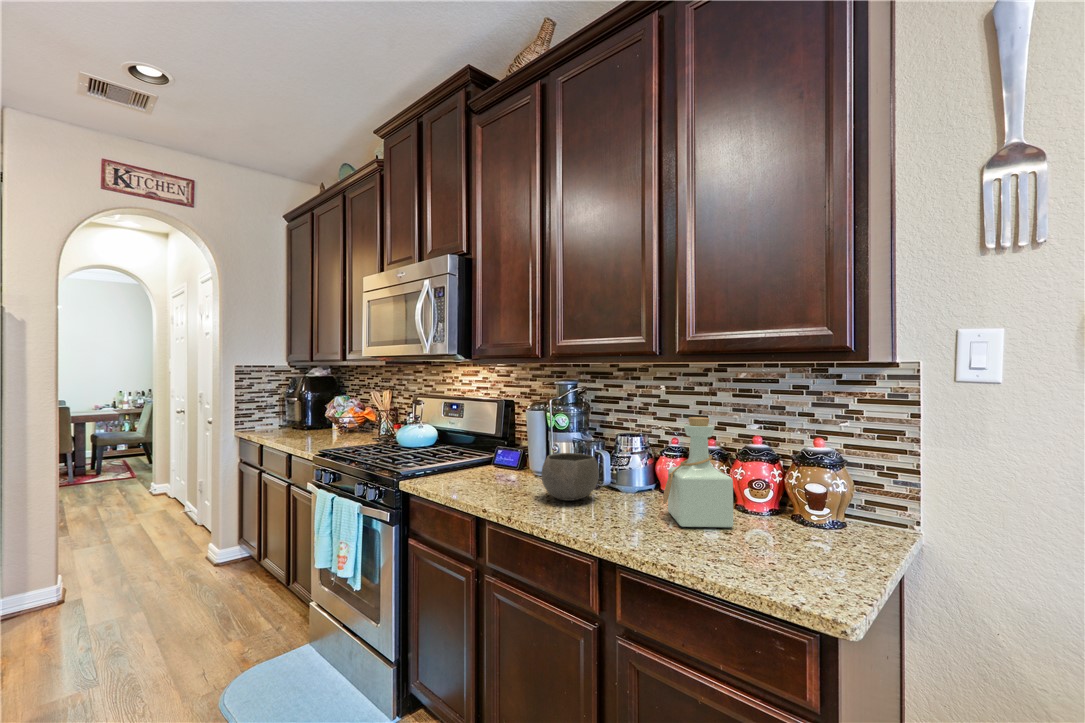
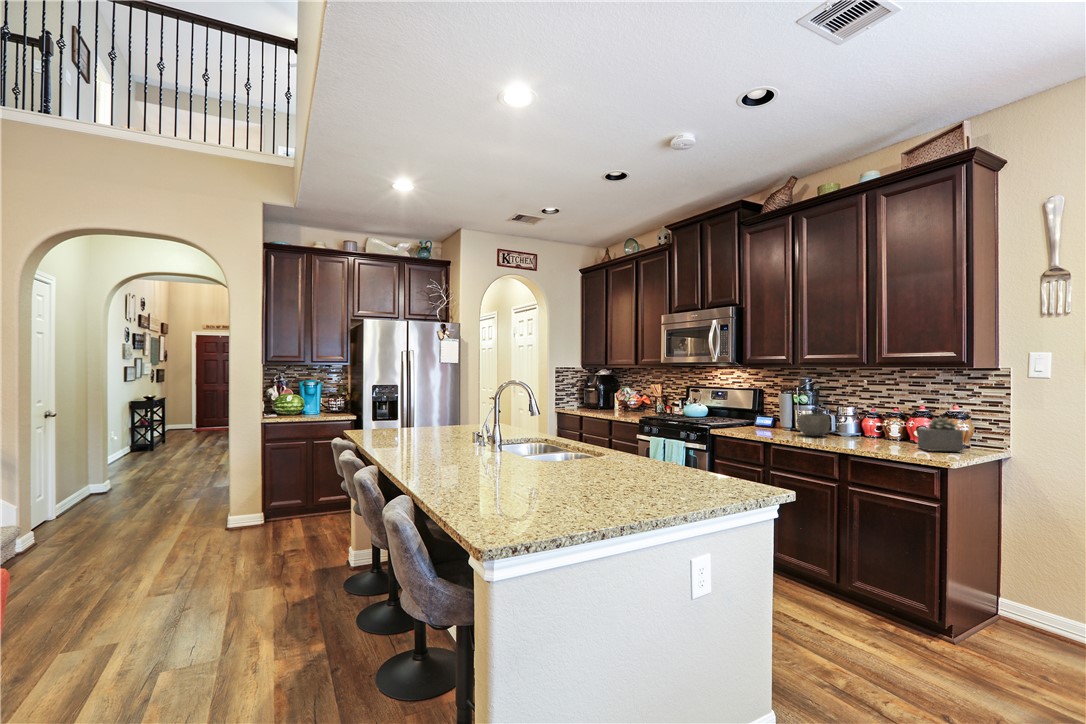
bottle: present [663,417,734,527] -> none [868,395,906,446]
succulent plant: none [756,466,854,552] -> present [917,417,964,451]

